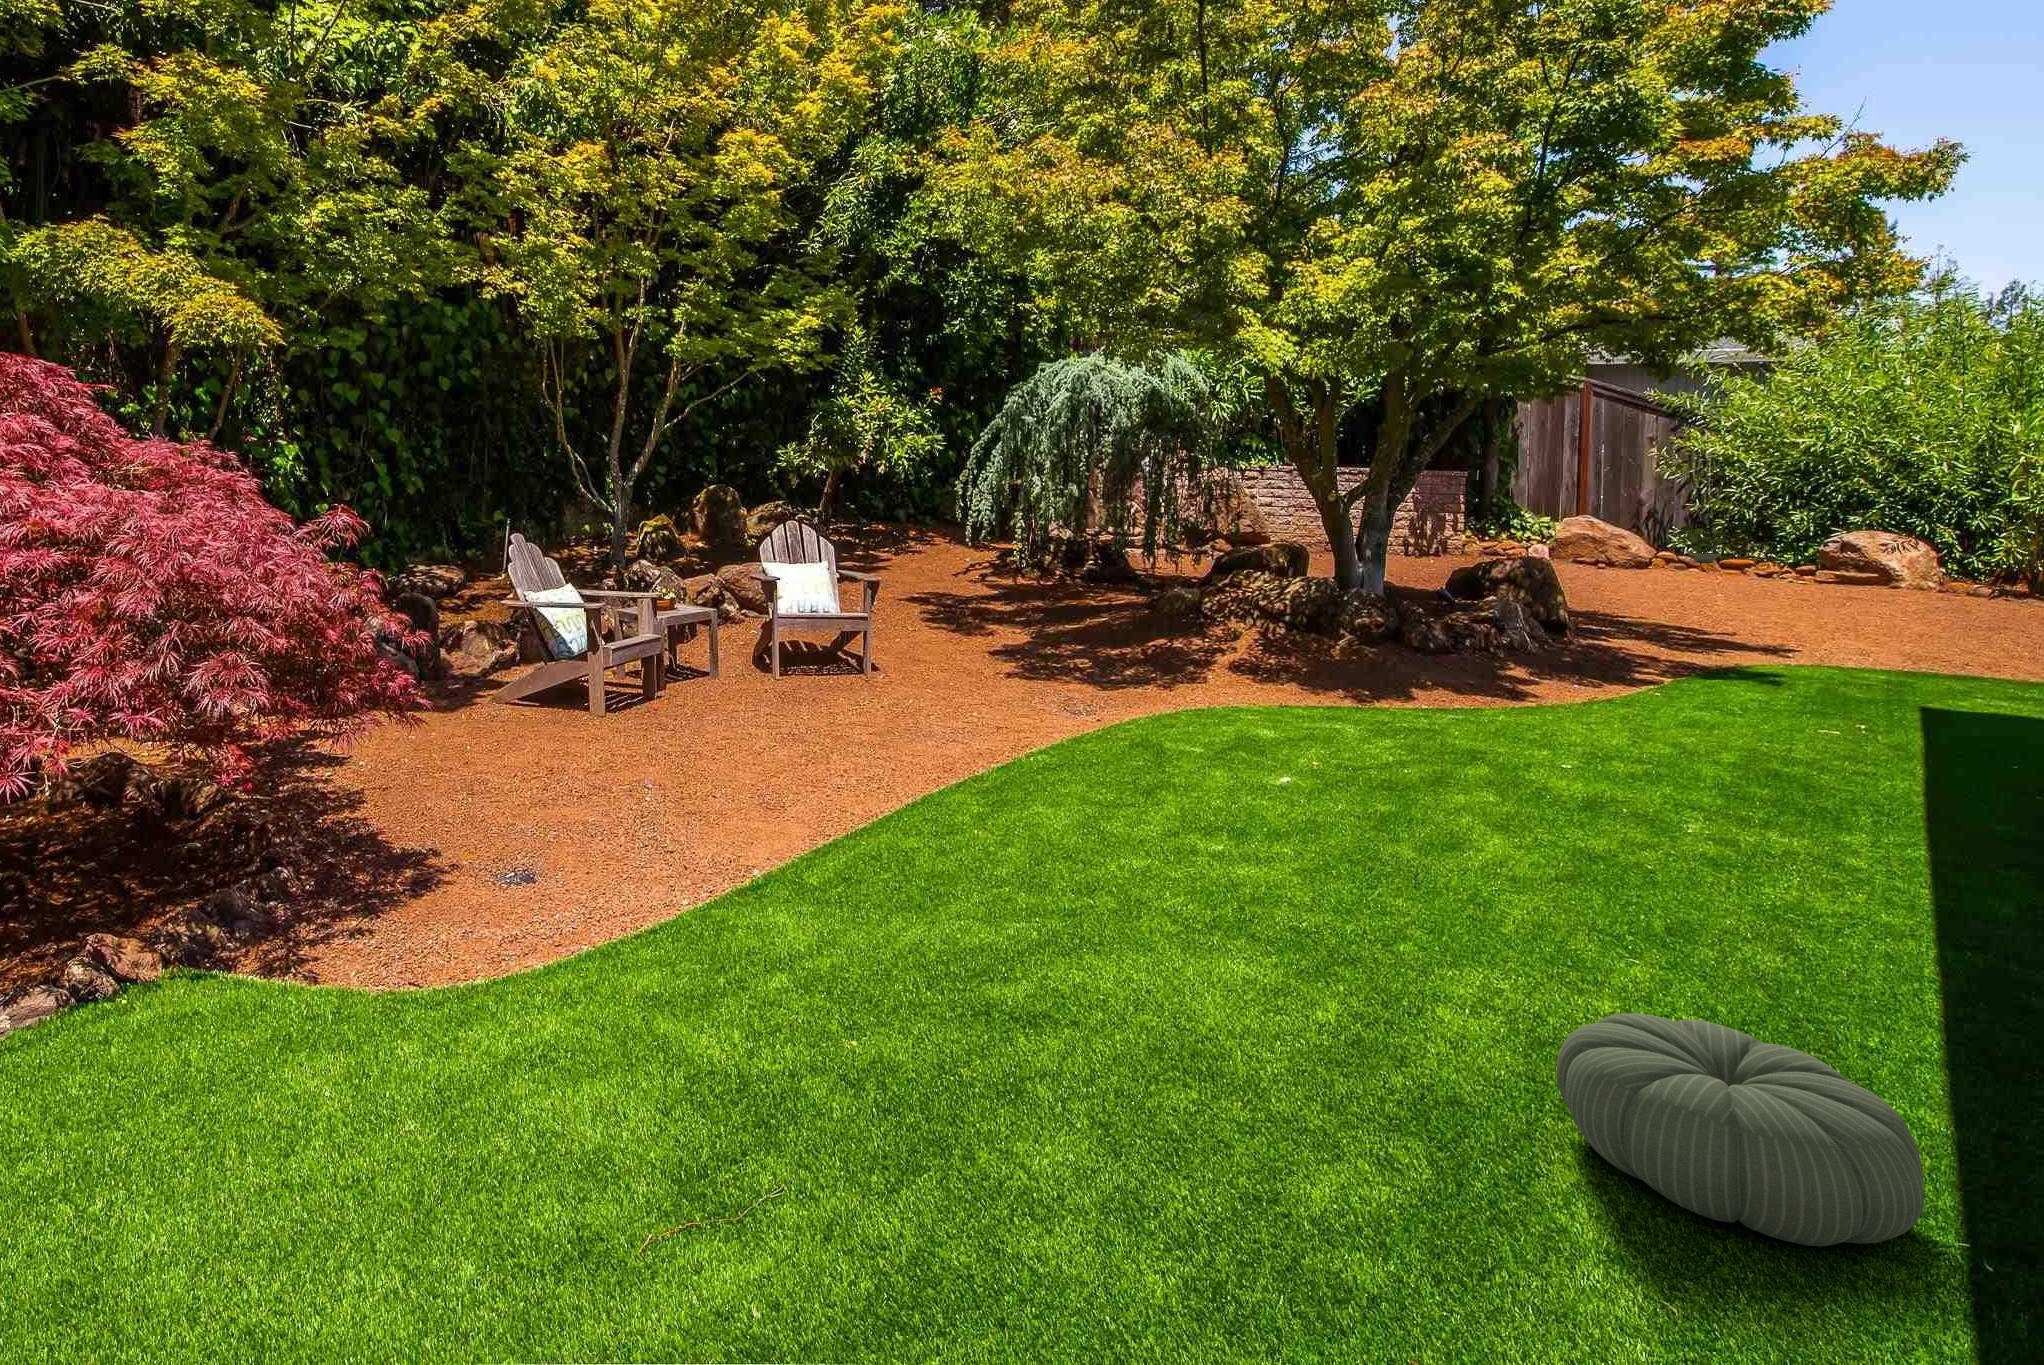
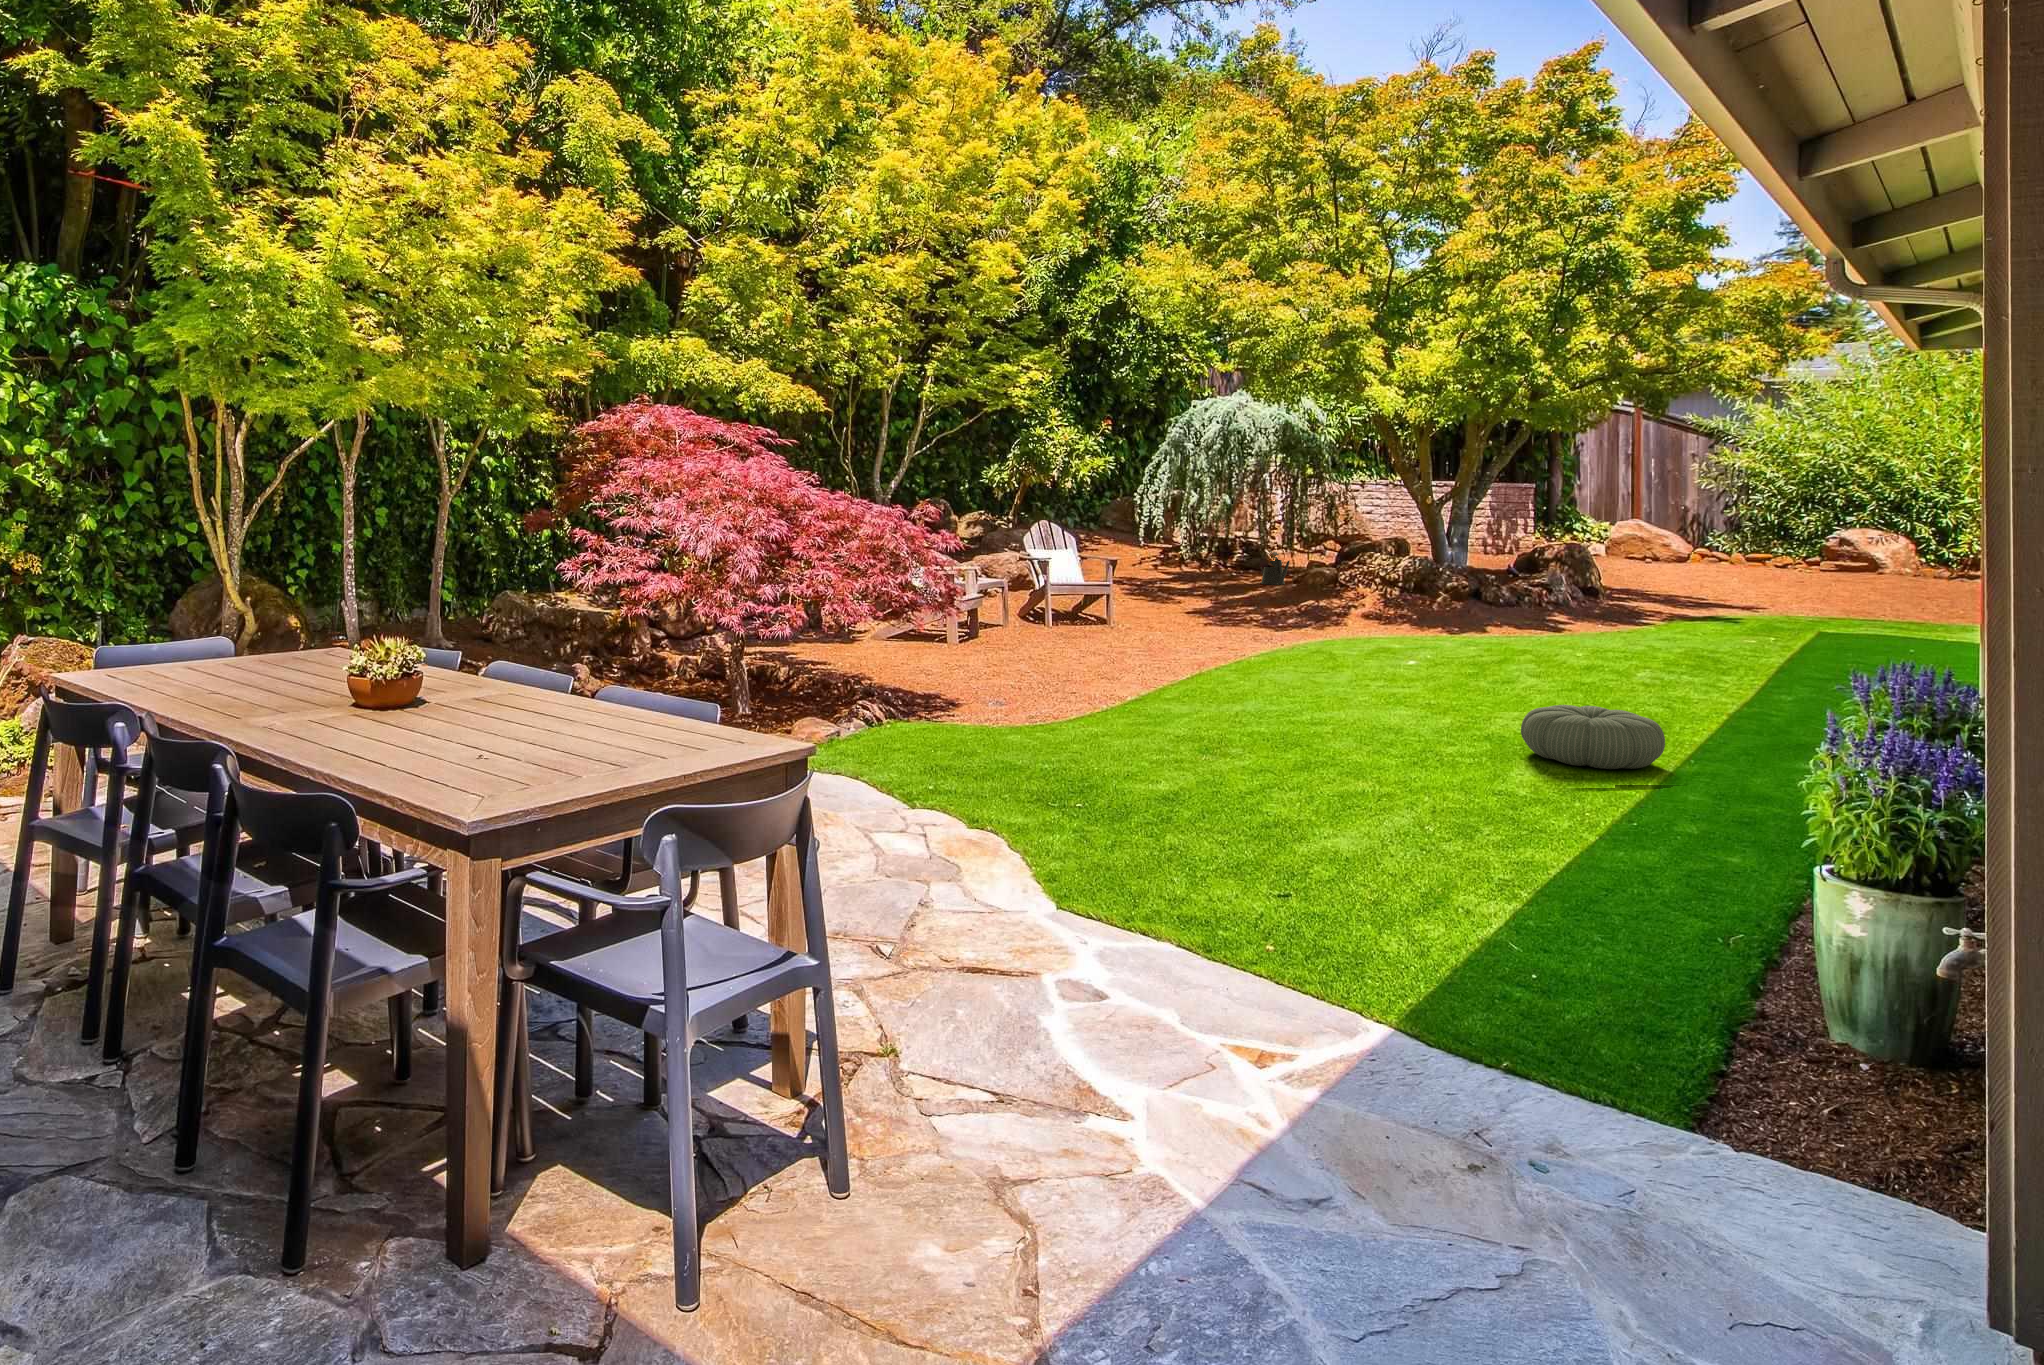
potted plant: present [1674,525,1727,562] -> none [1708,527,1754,556]
watering can: none [1126,552,1163,603] -> present [1260,550,1290,585]

